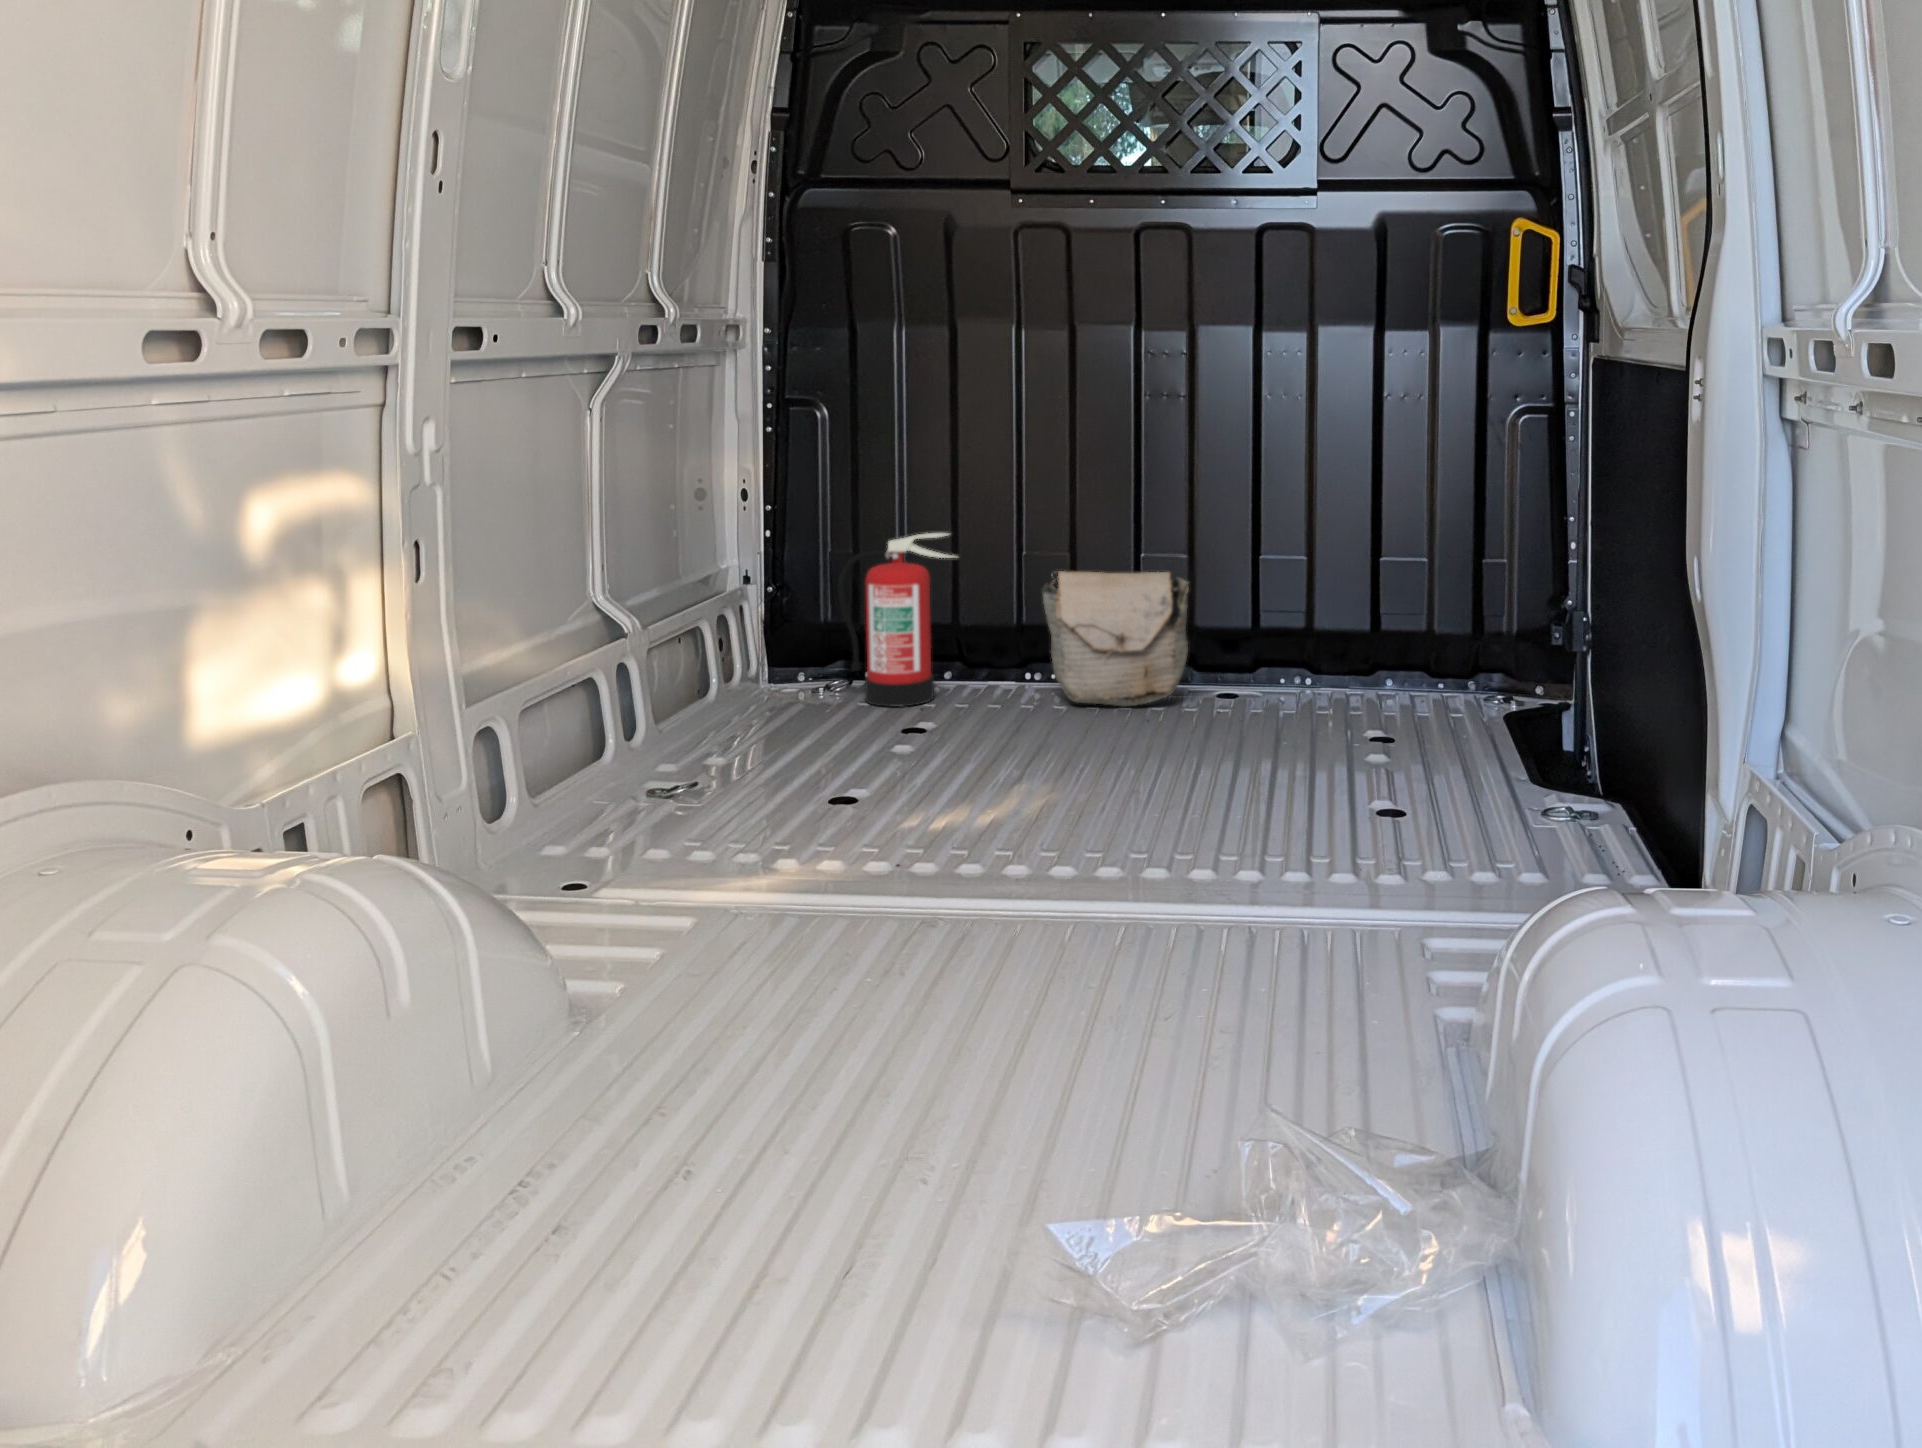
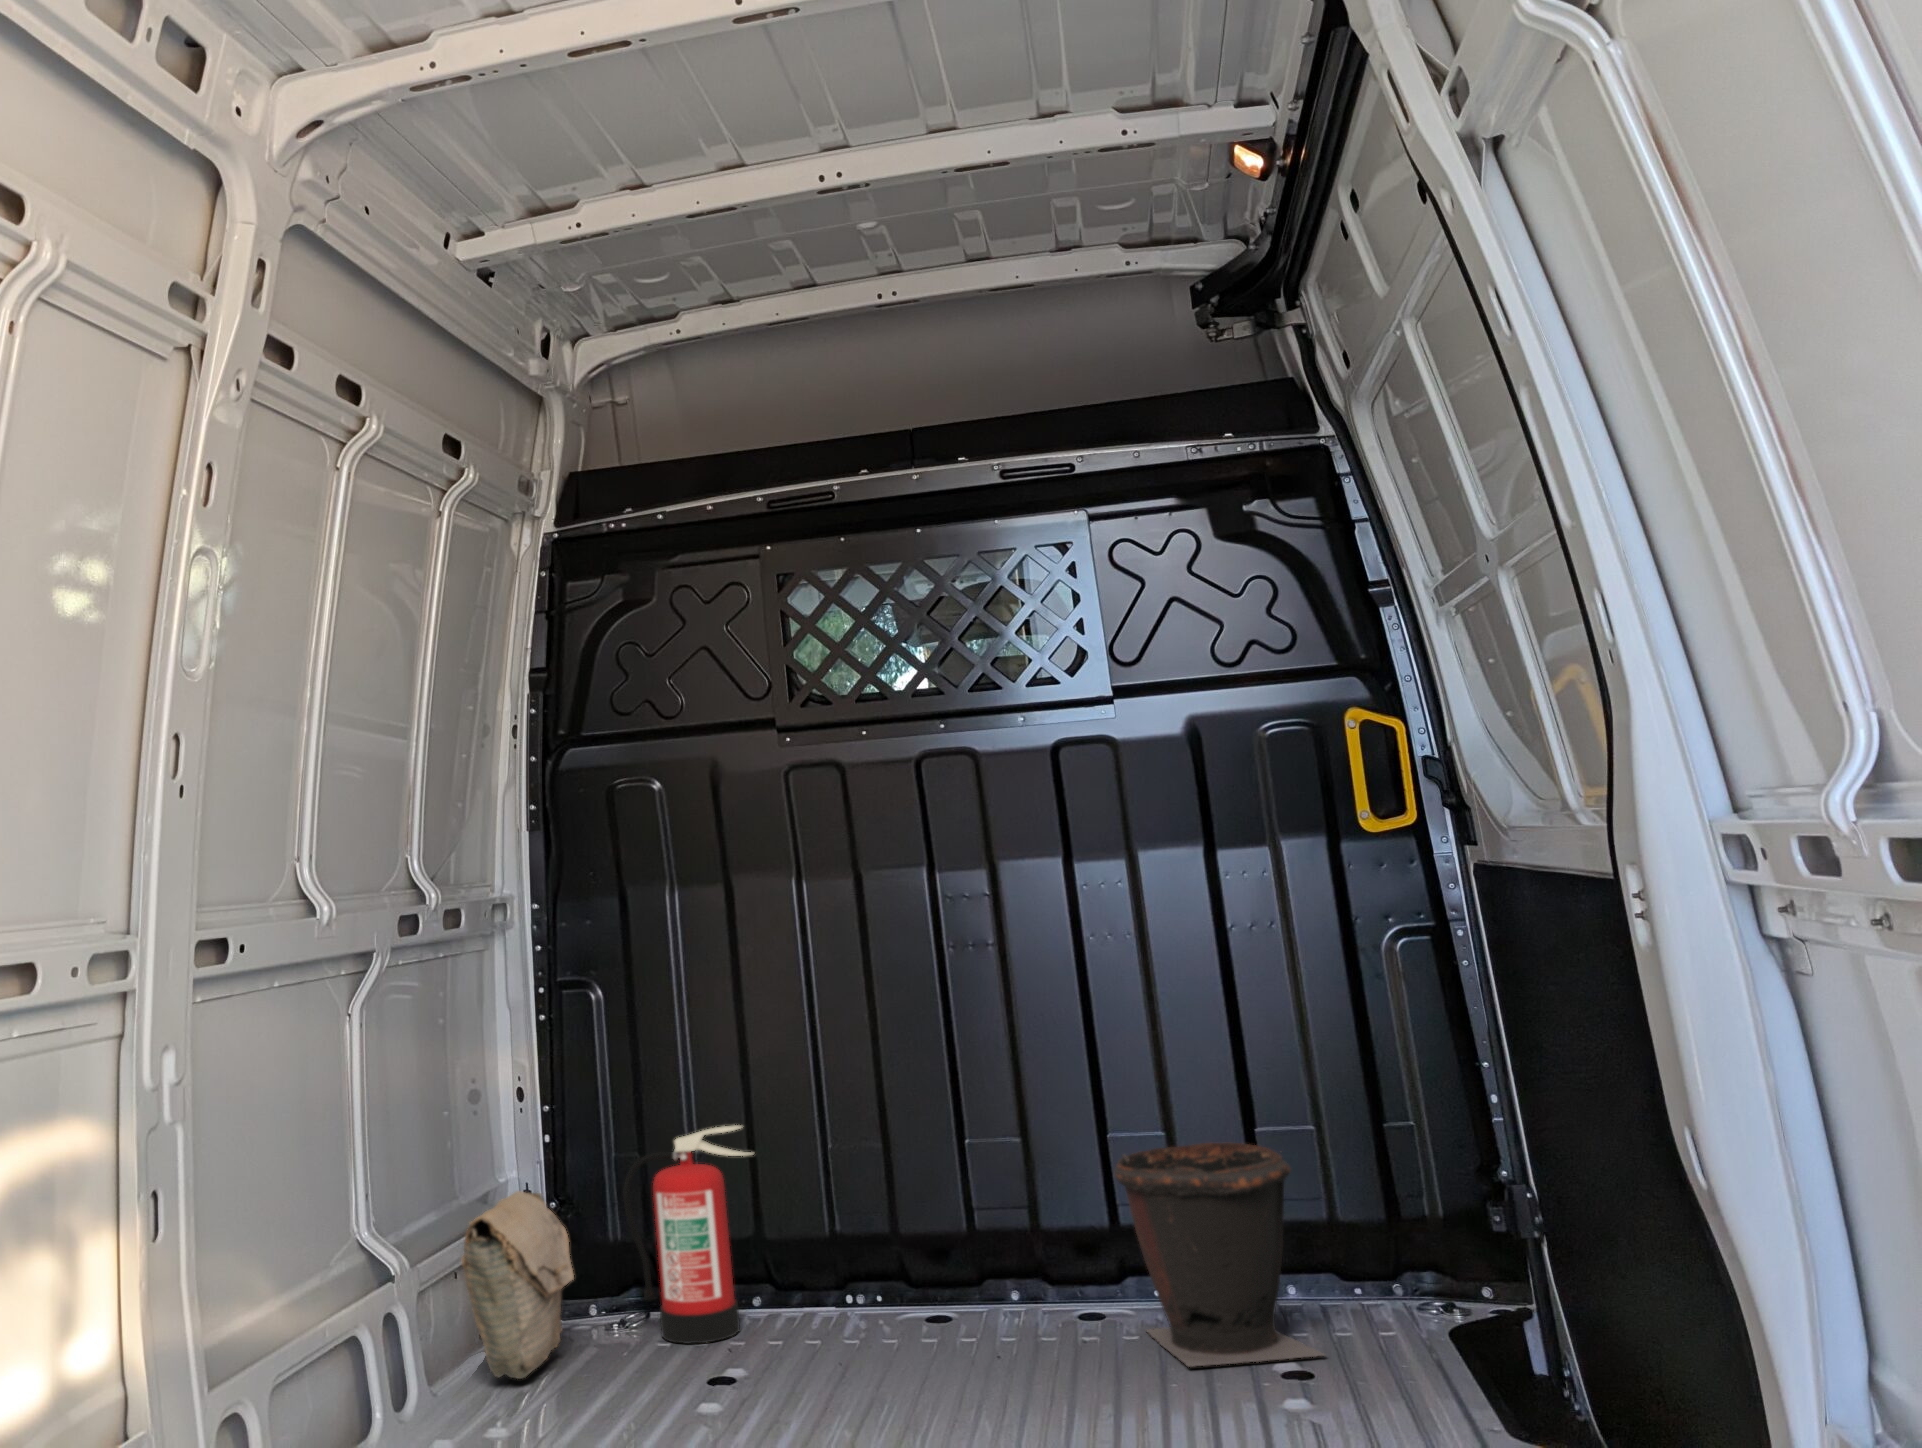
bucket: none [1264,568,1411,736] -> present [1115,1143,1324,1367]
bag: present [1042,571,1189,706] -> present [462,1191,574,1379]

